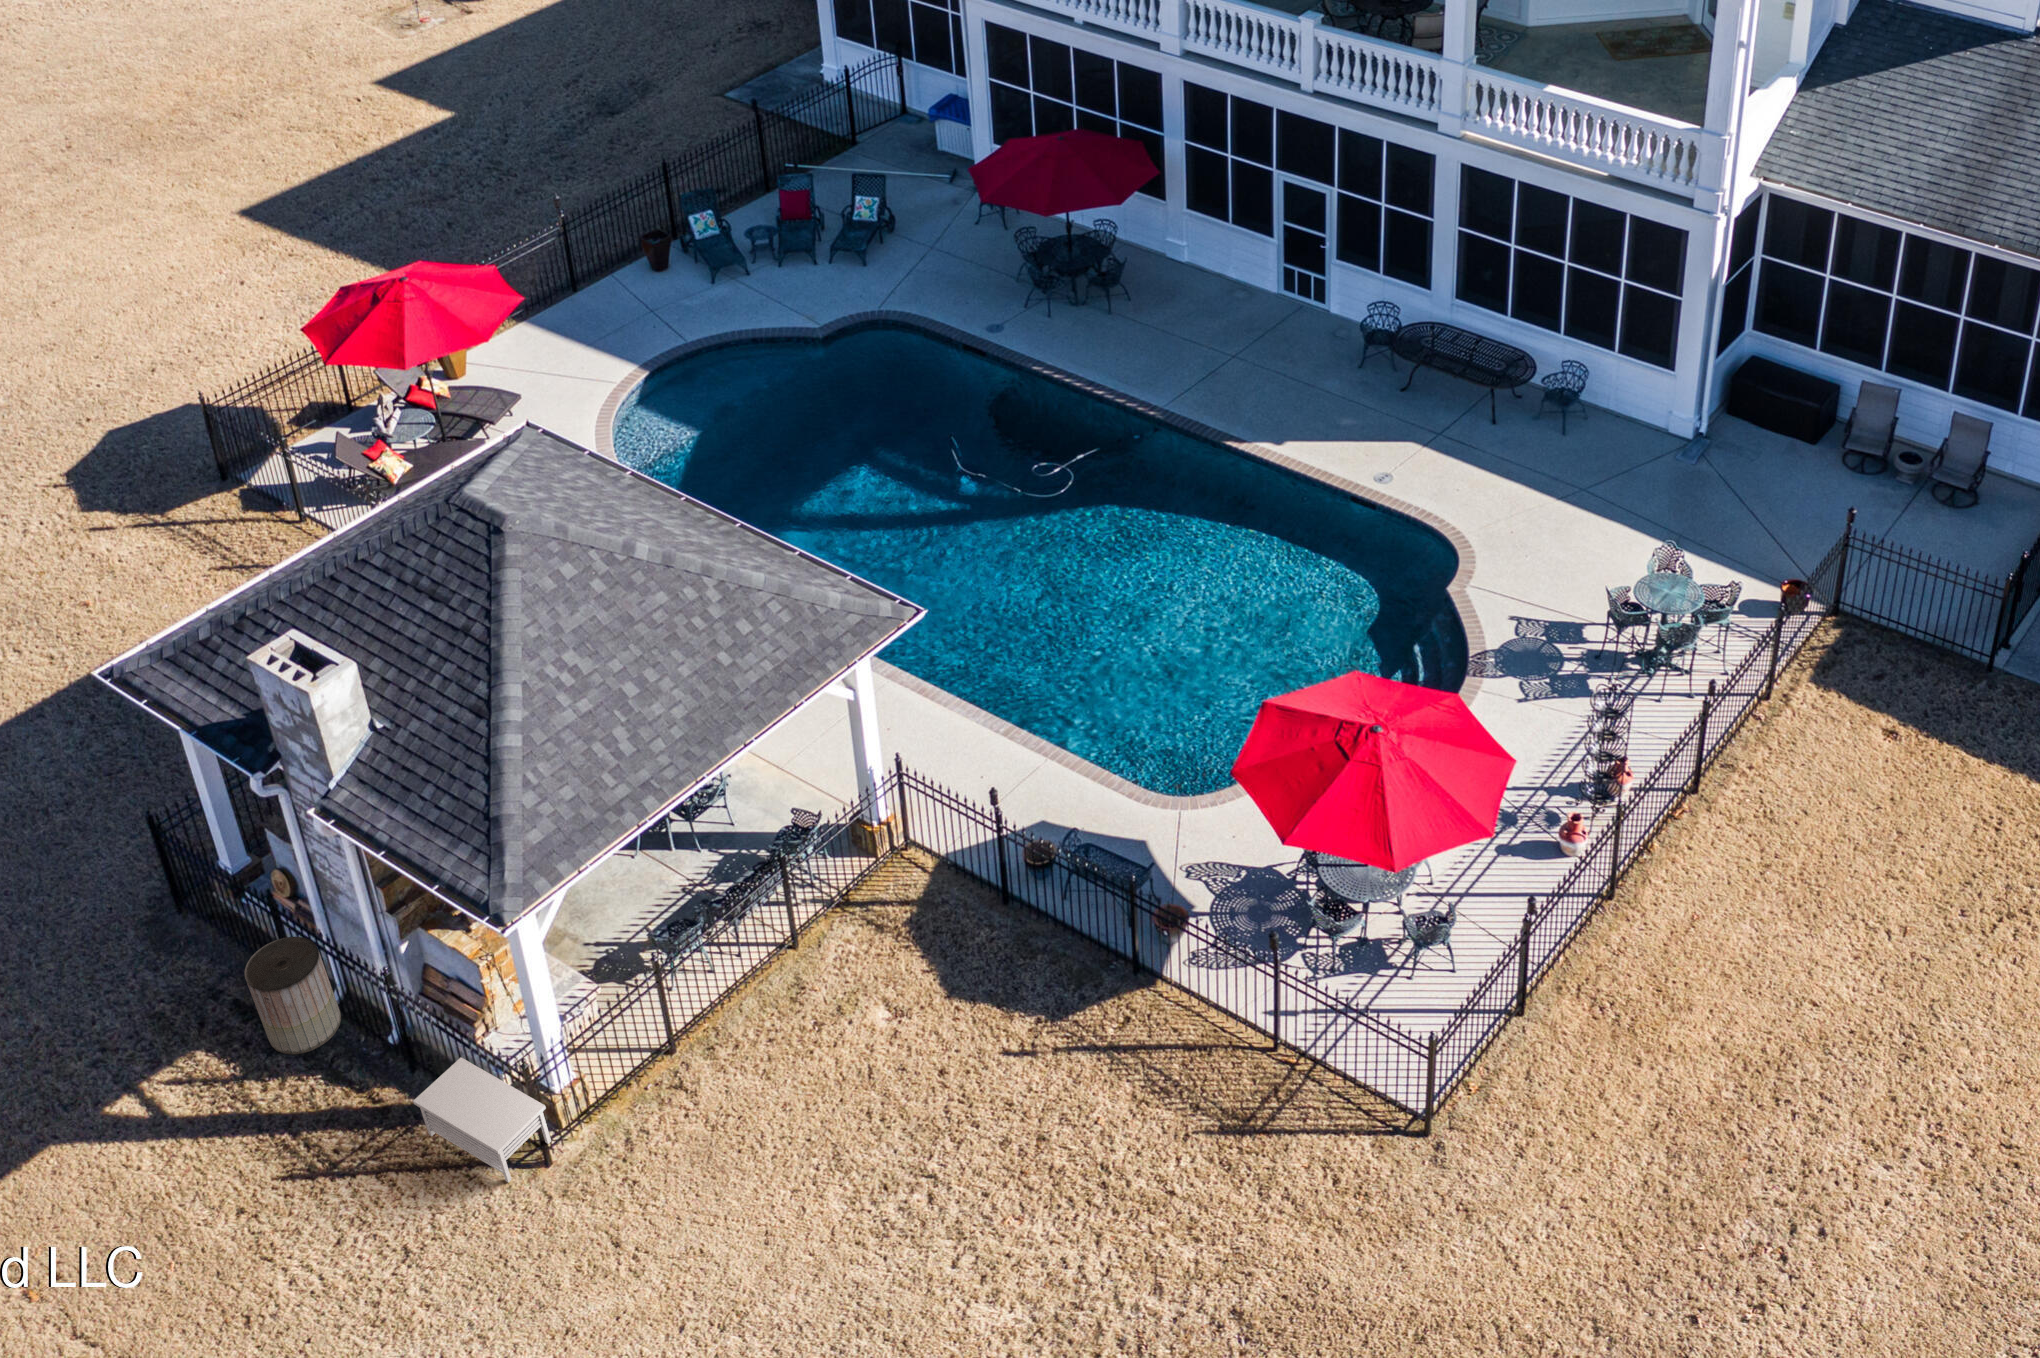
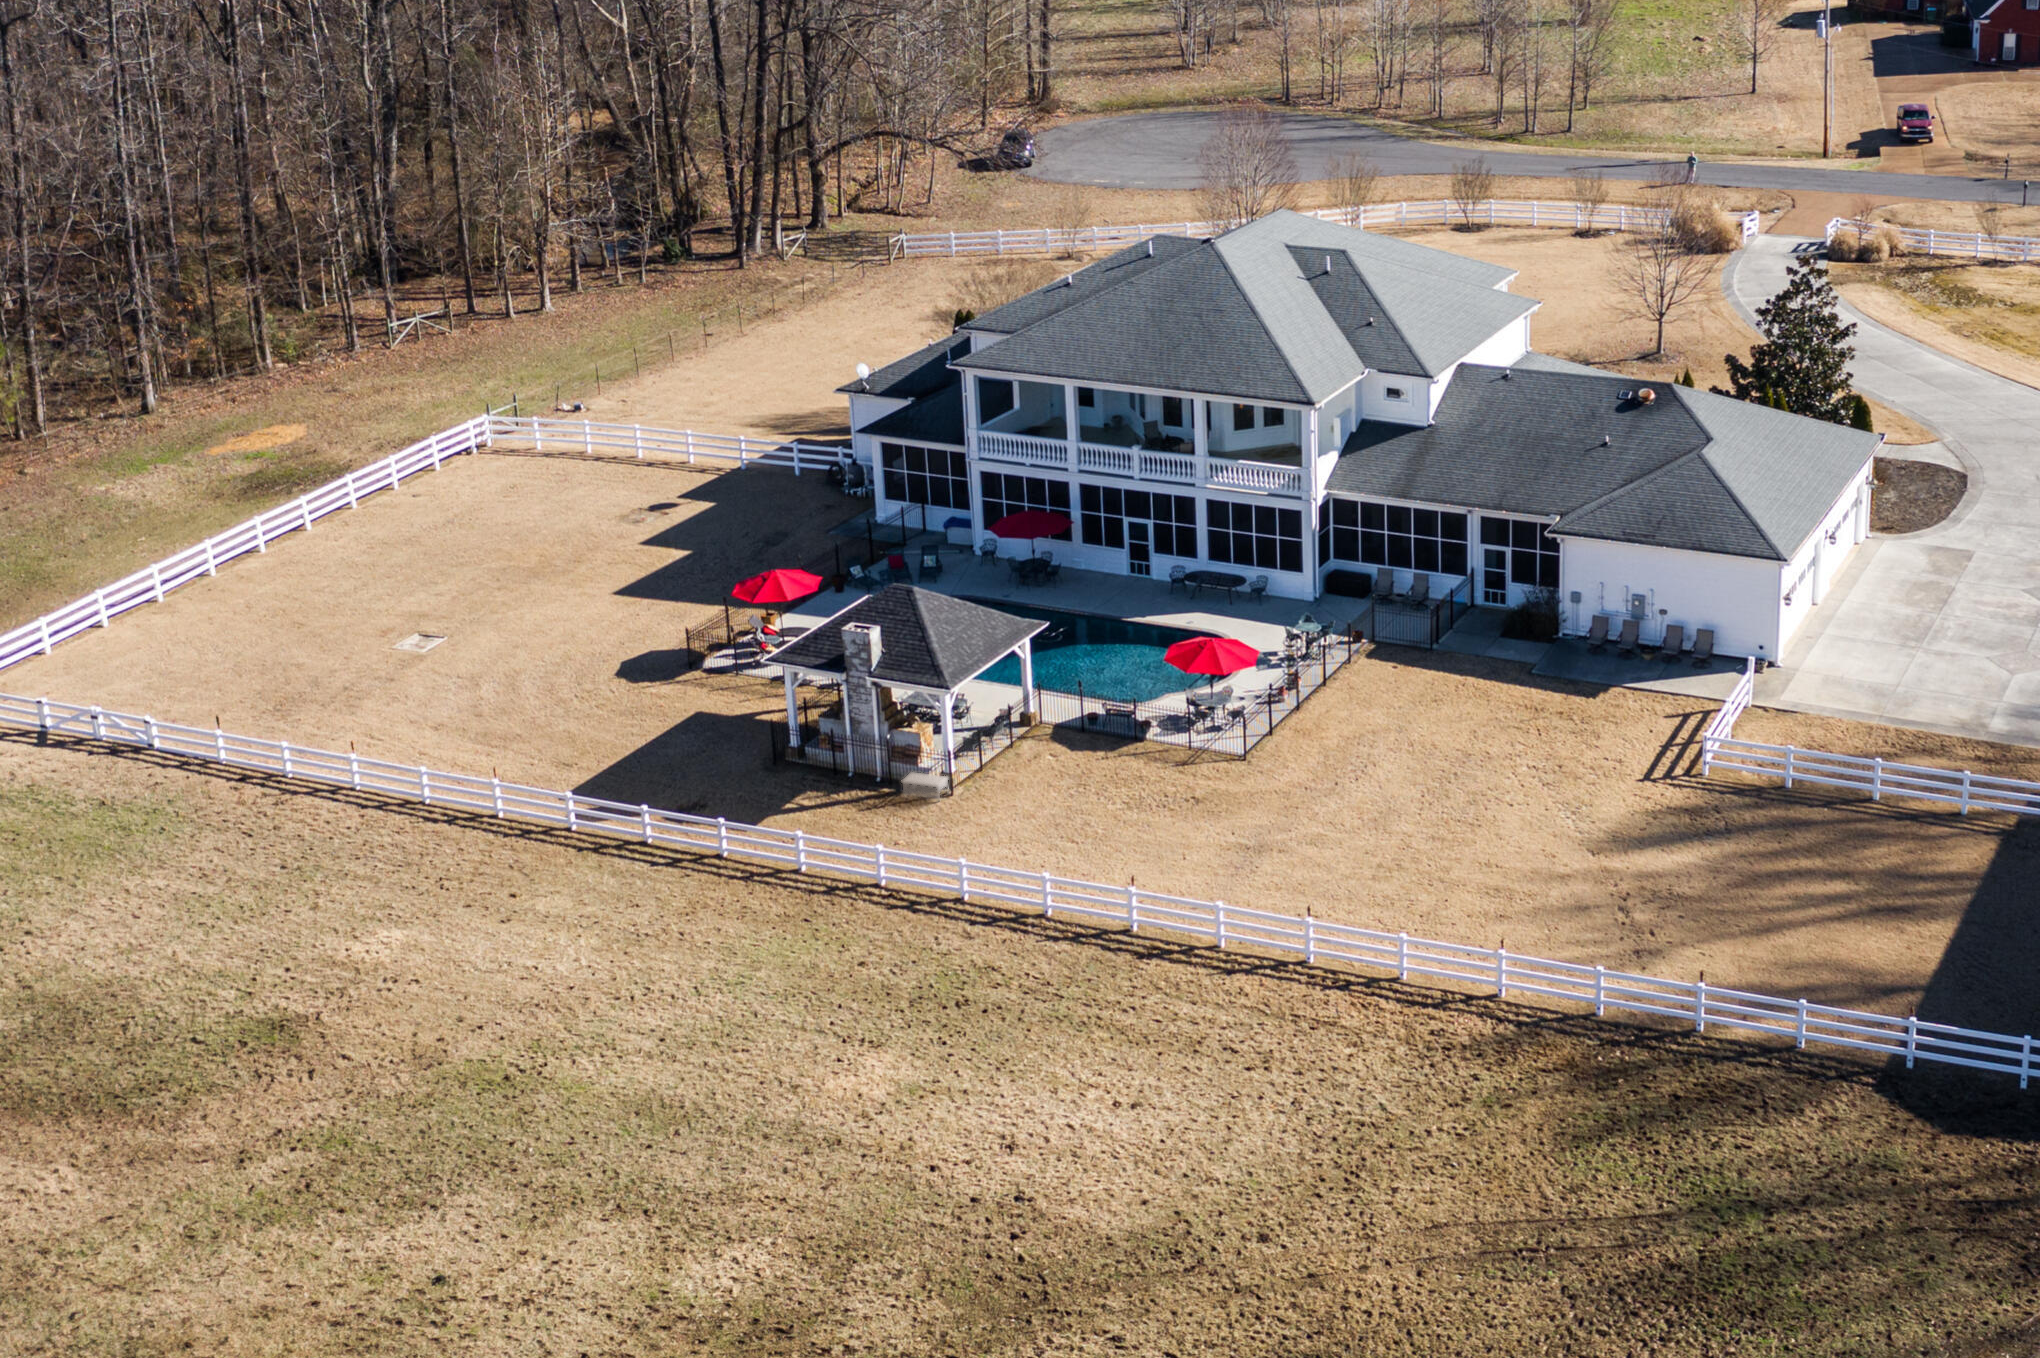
trash can: present [245,937,341,1054] -> none [824,748,853,789]

